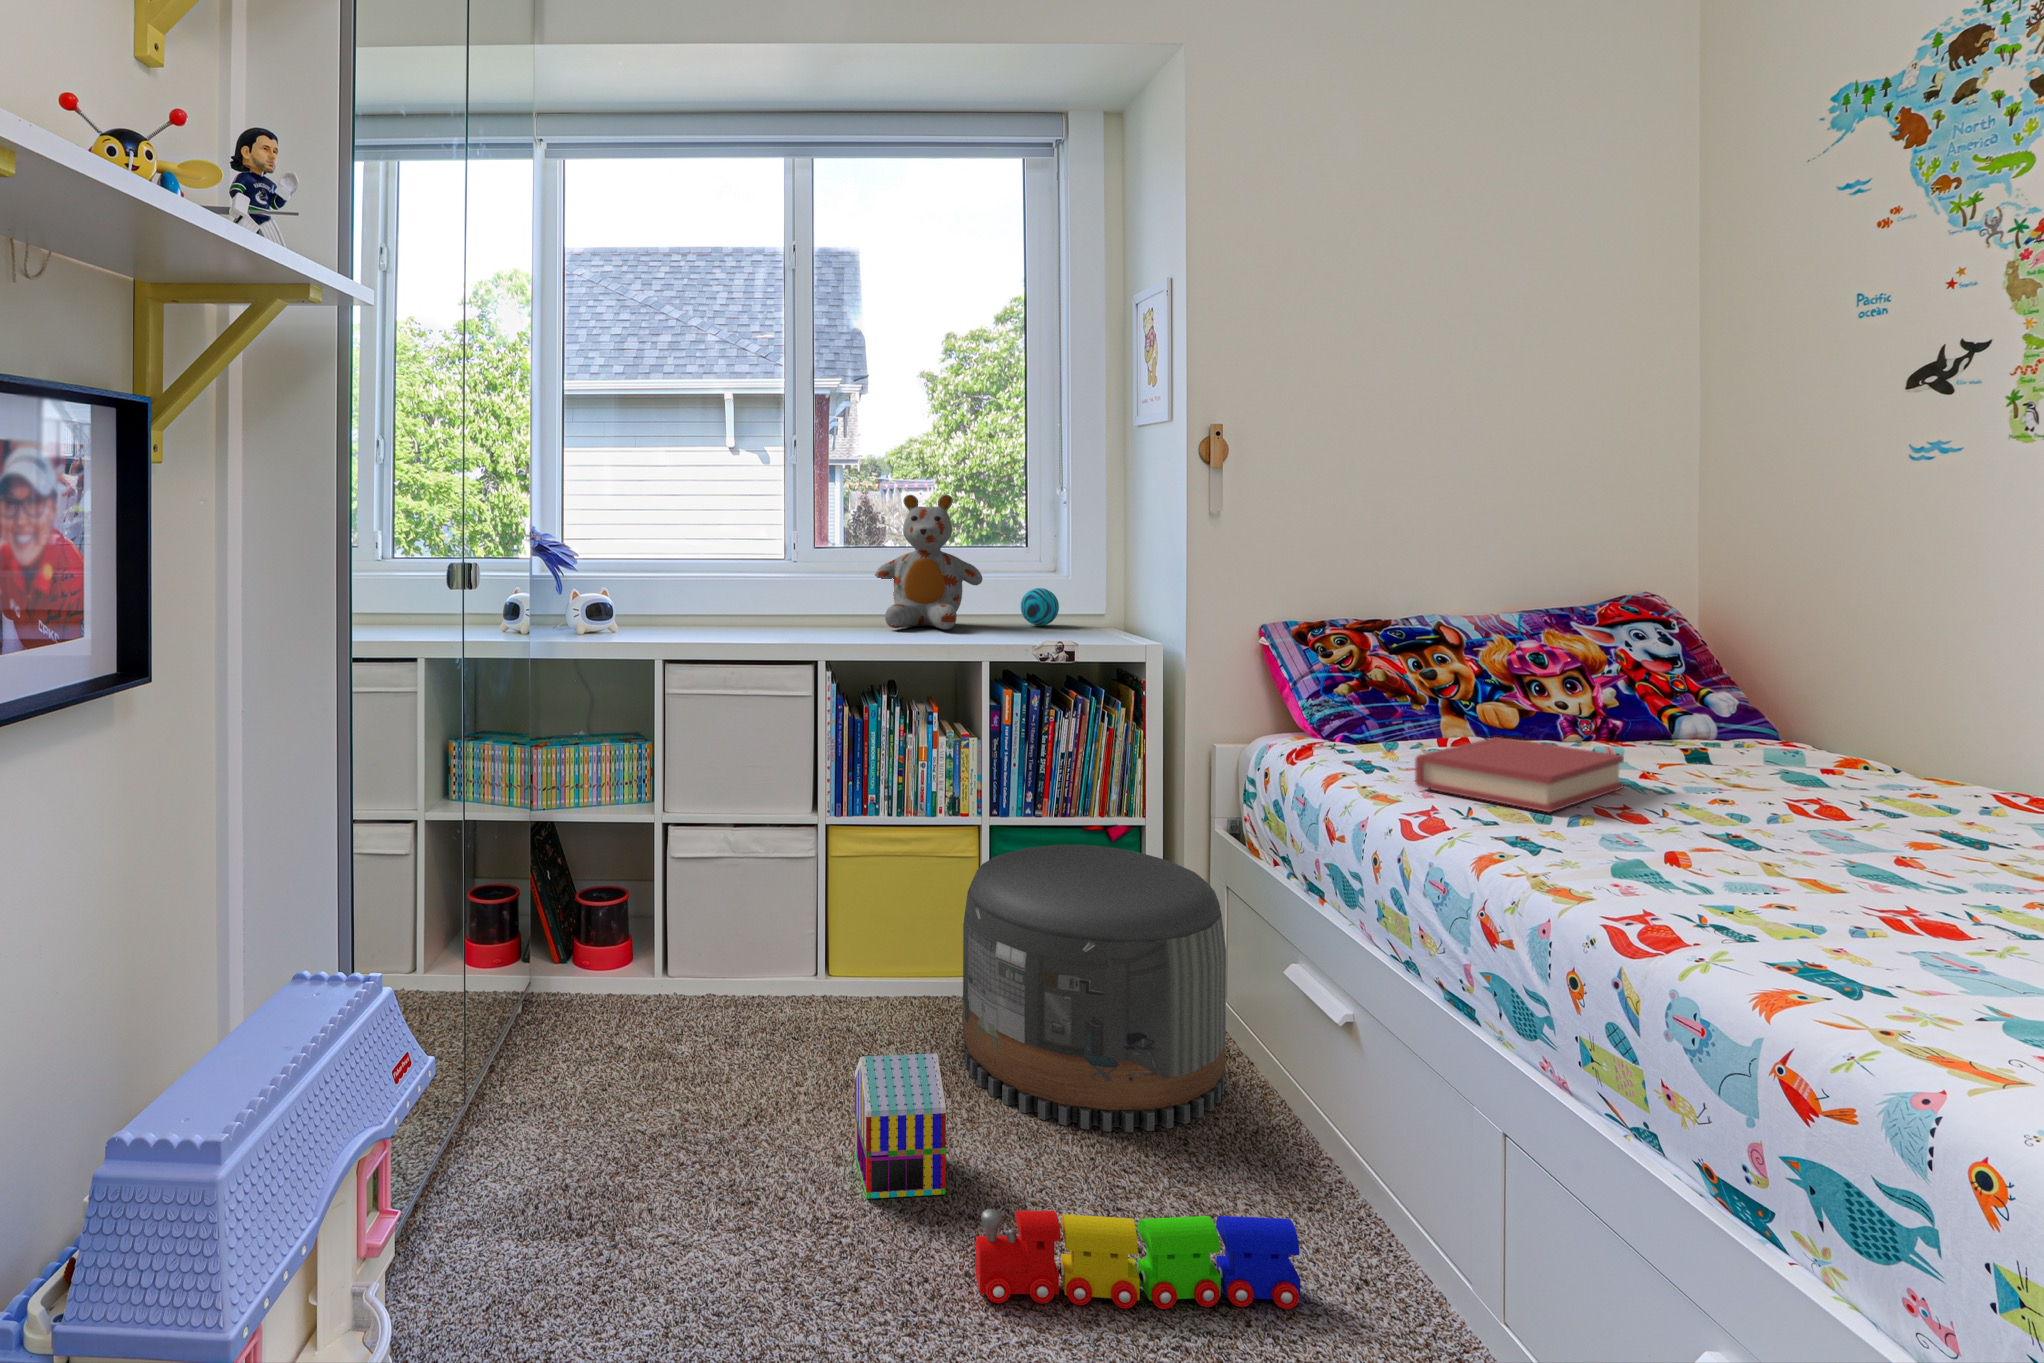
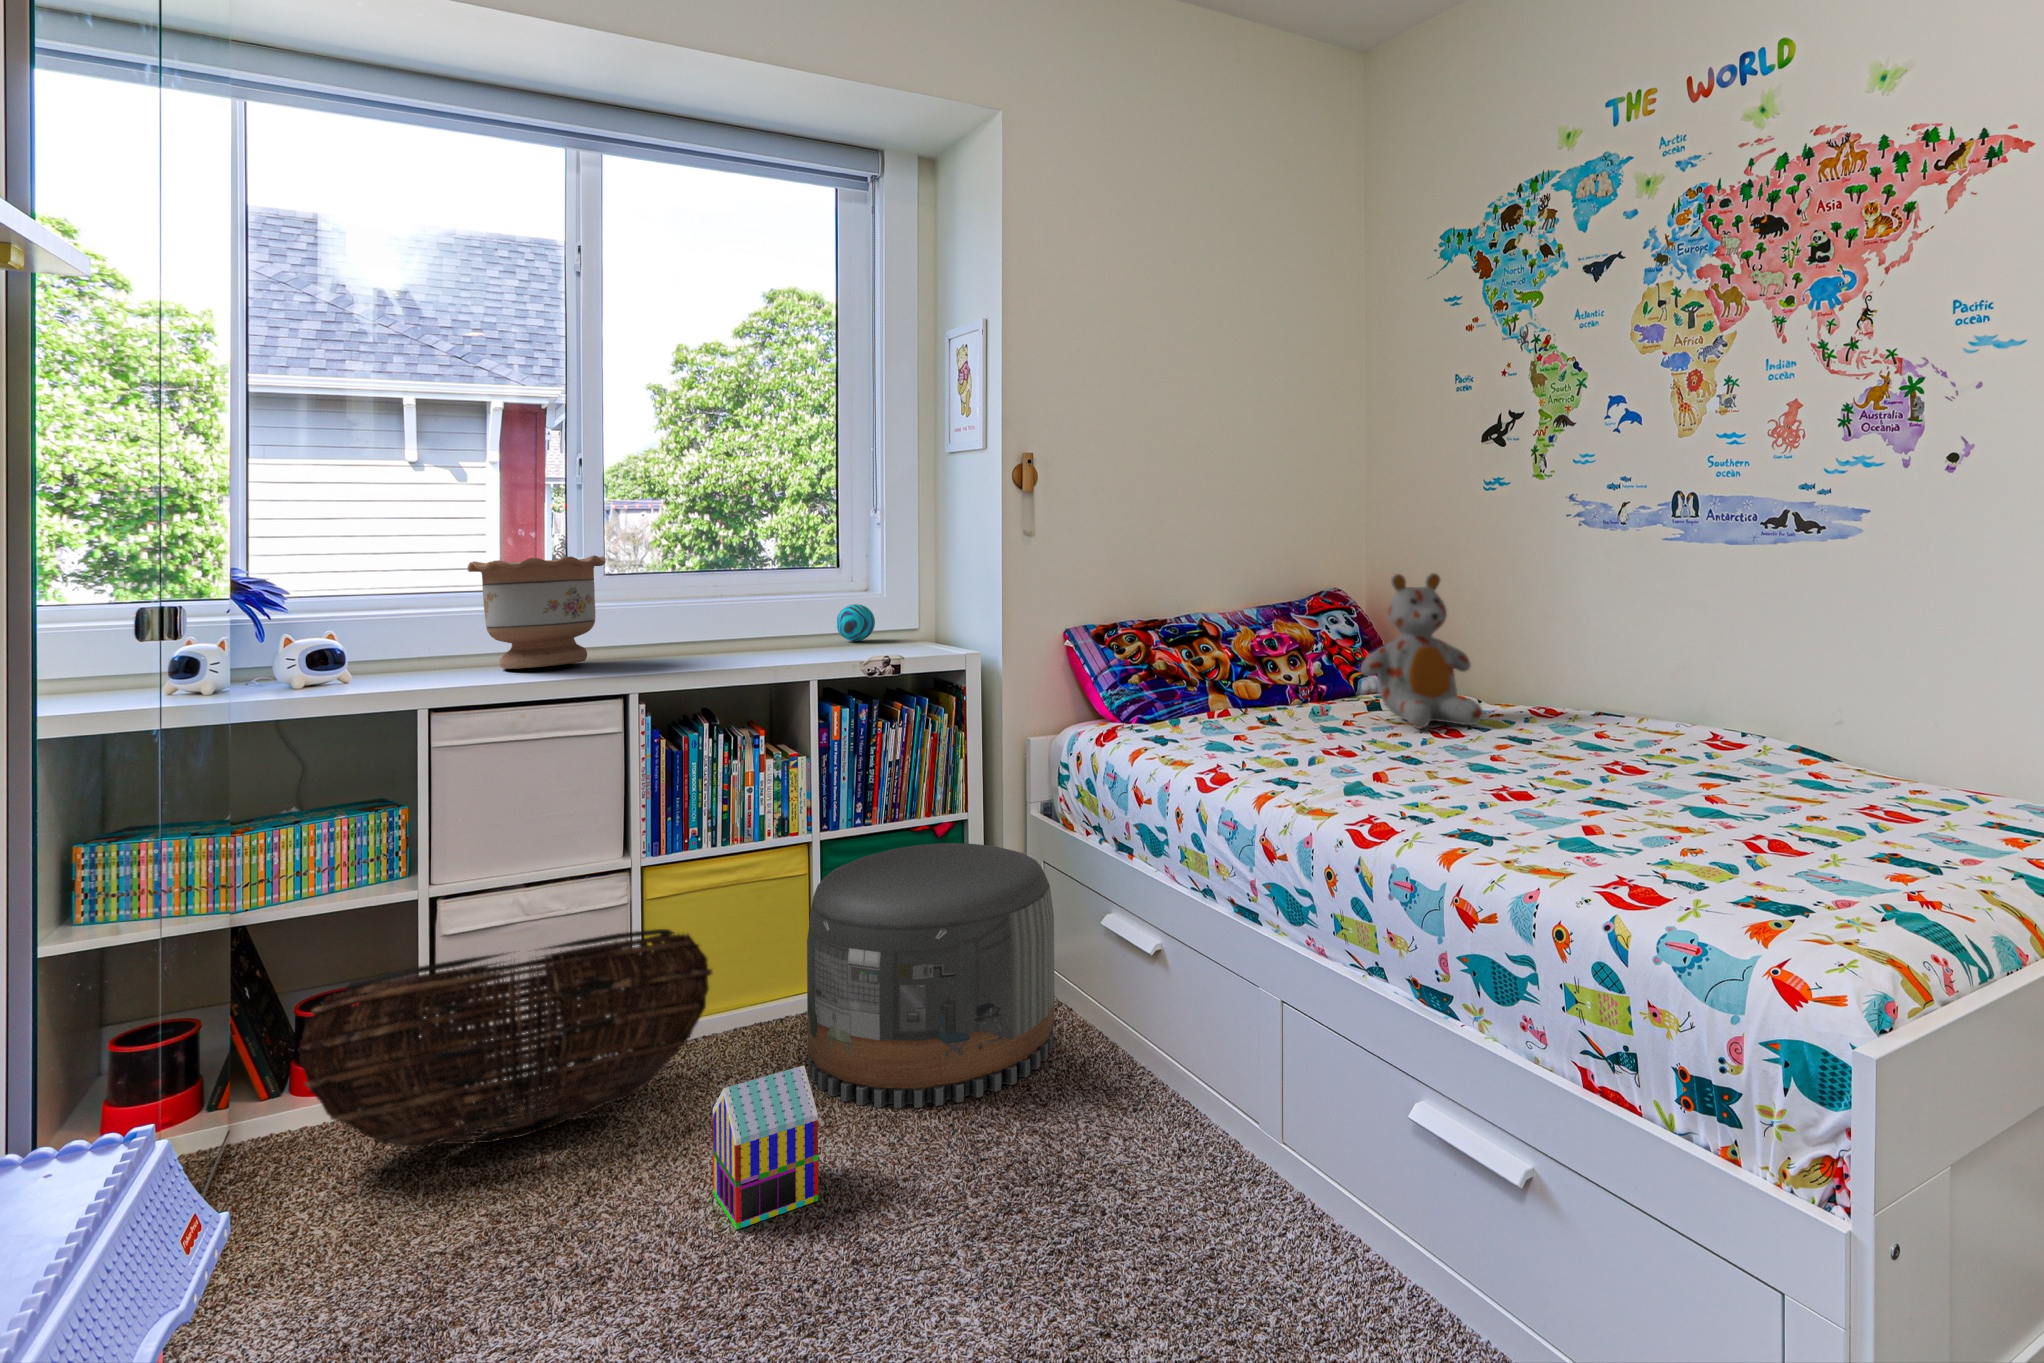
stuffed bear: present [875,495,983,629] -> present [1361,573,1483,729]
flower pot: none [704,534,810,633] -> present [467,555,606,669]
hardback book: present [1415,737,1624,812] -> none [1201,705,1335,757]
basket: none [566,883,878,1048] -> present [299,929,712,1148]
toy train: present [976,1209,1301,1309] -> none [865,1120,1141,1276]

